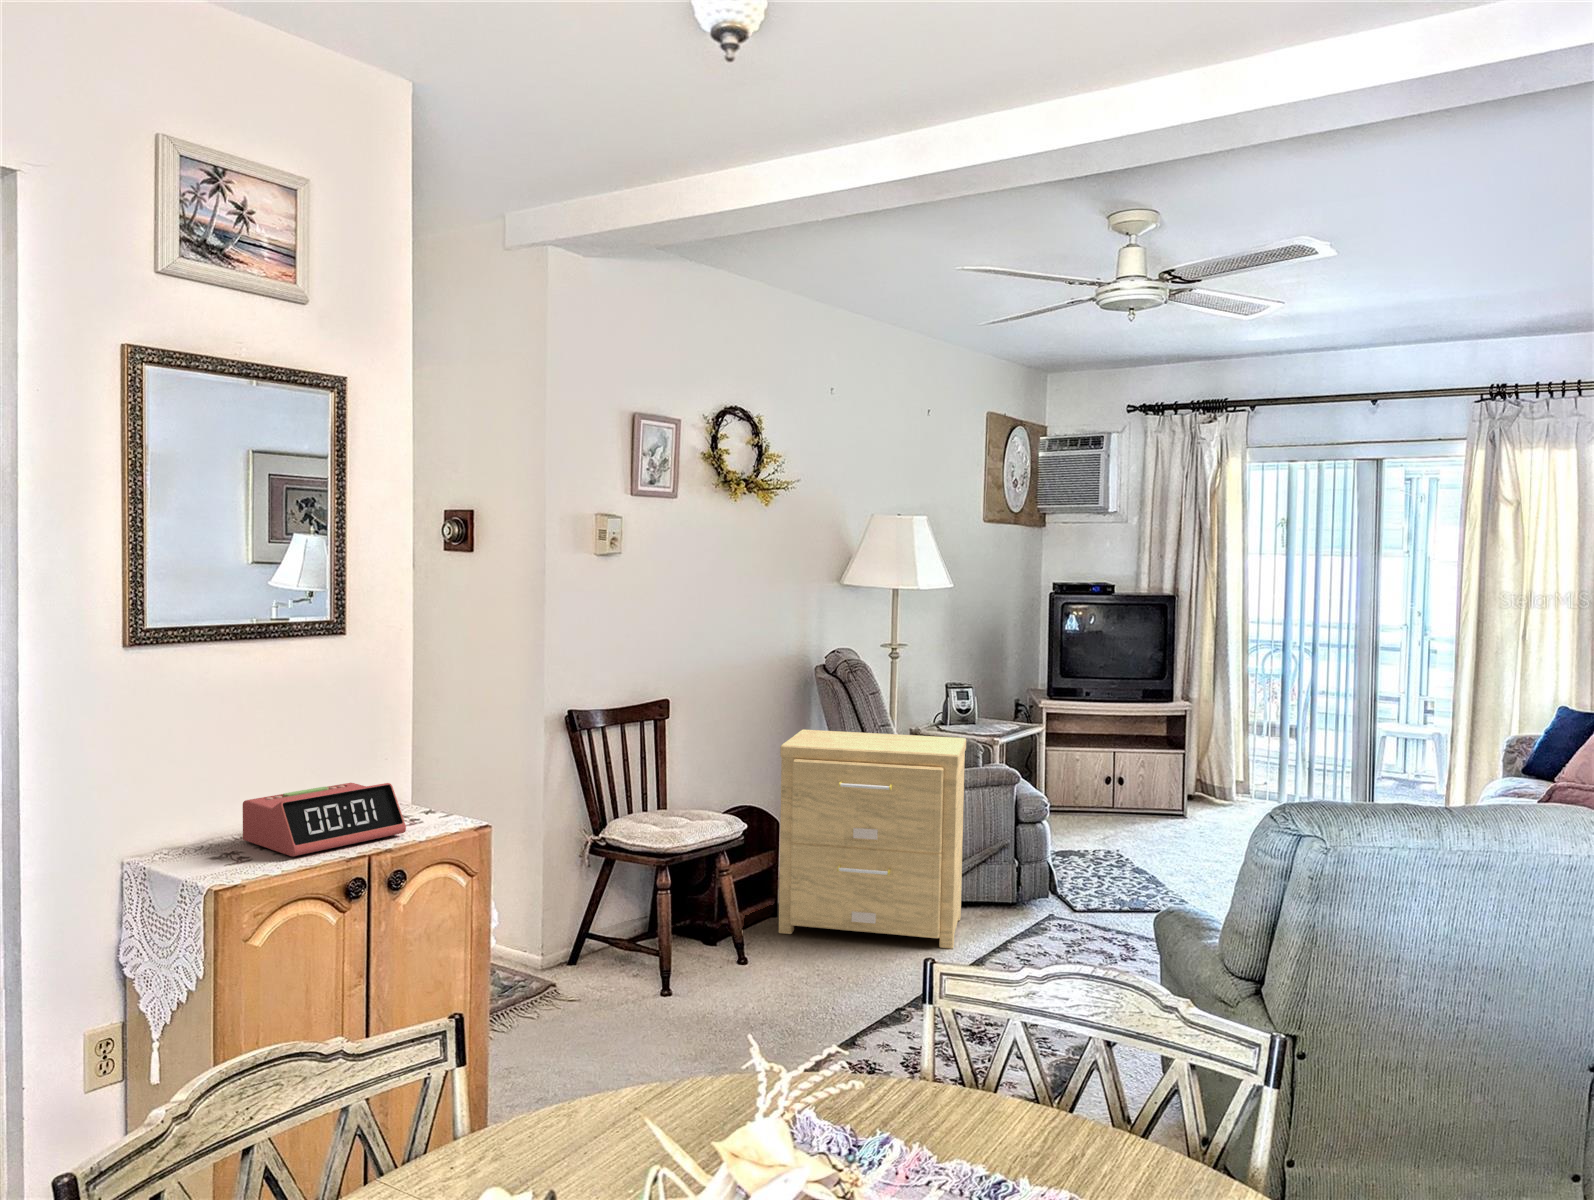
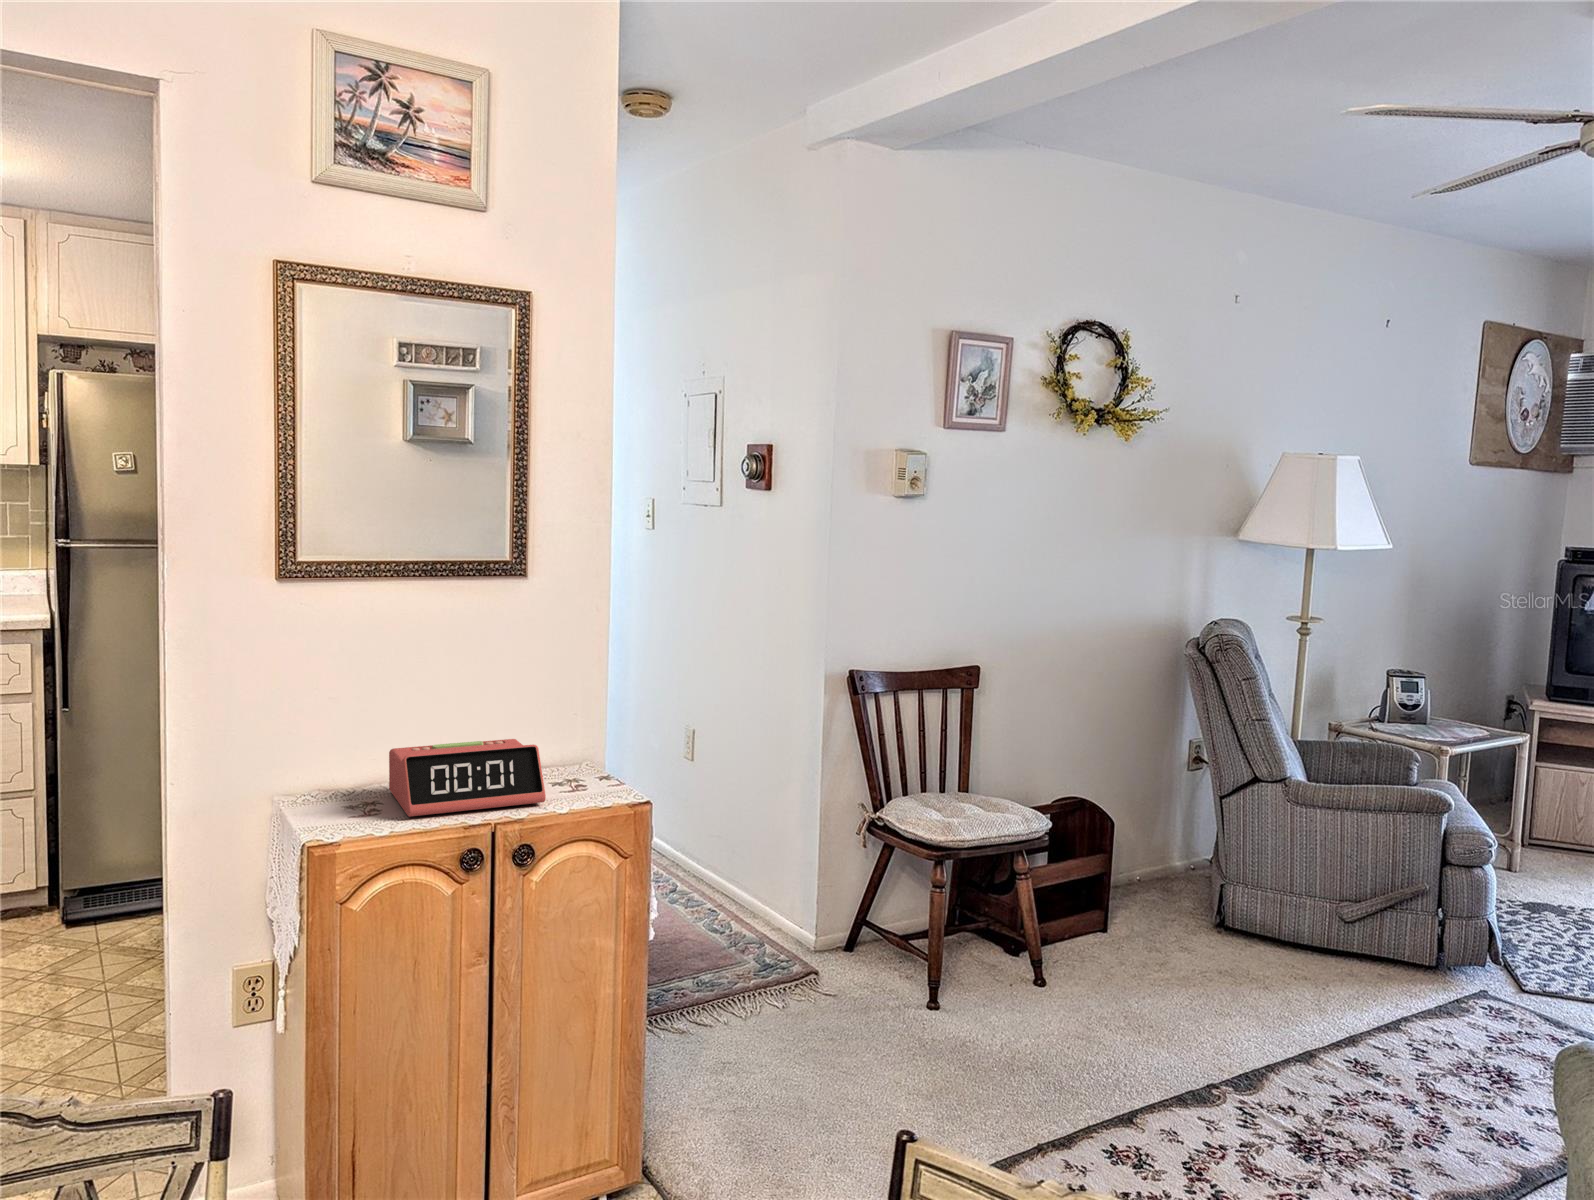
side table: present [779,730,966,949] -> none [1099,714,1369,1014]

